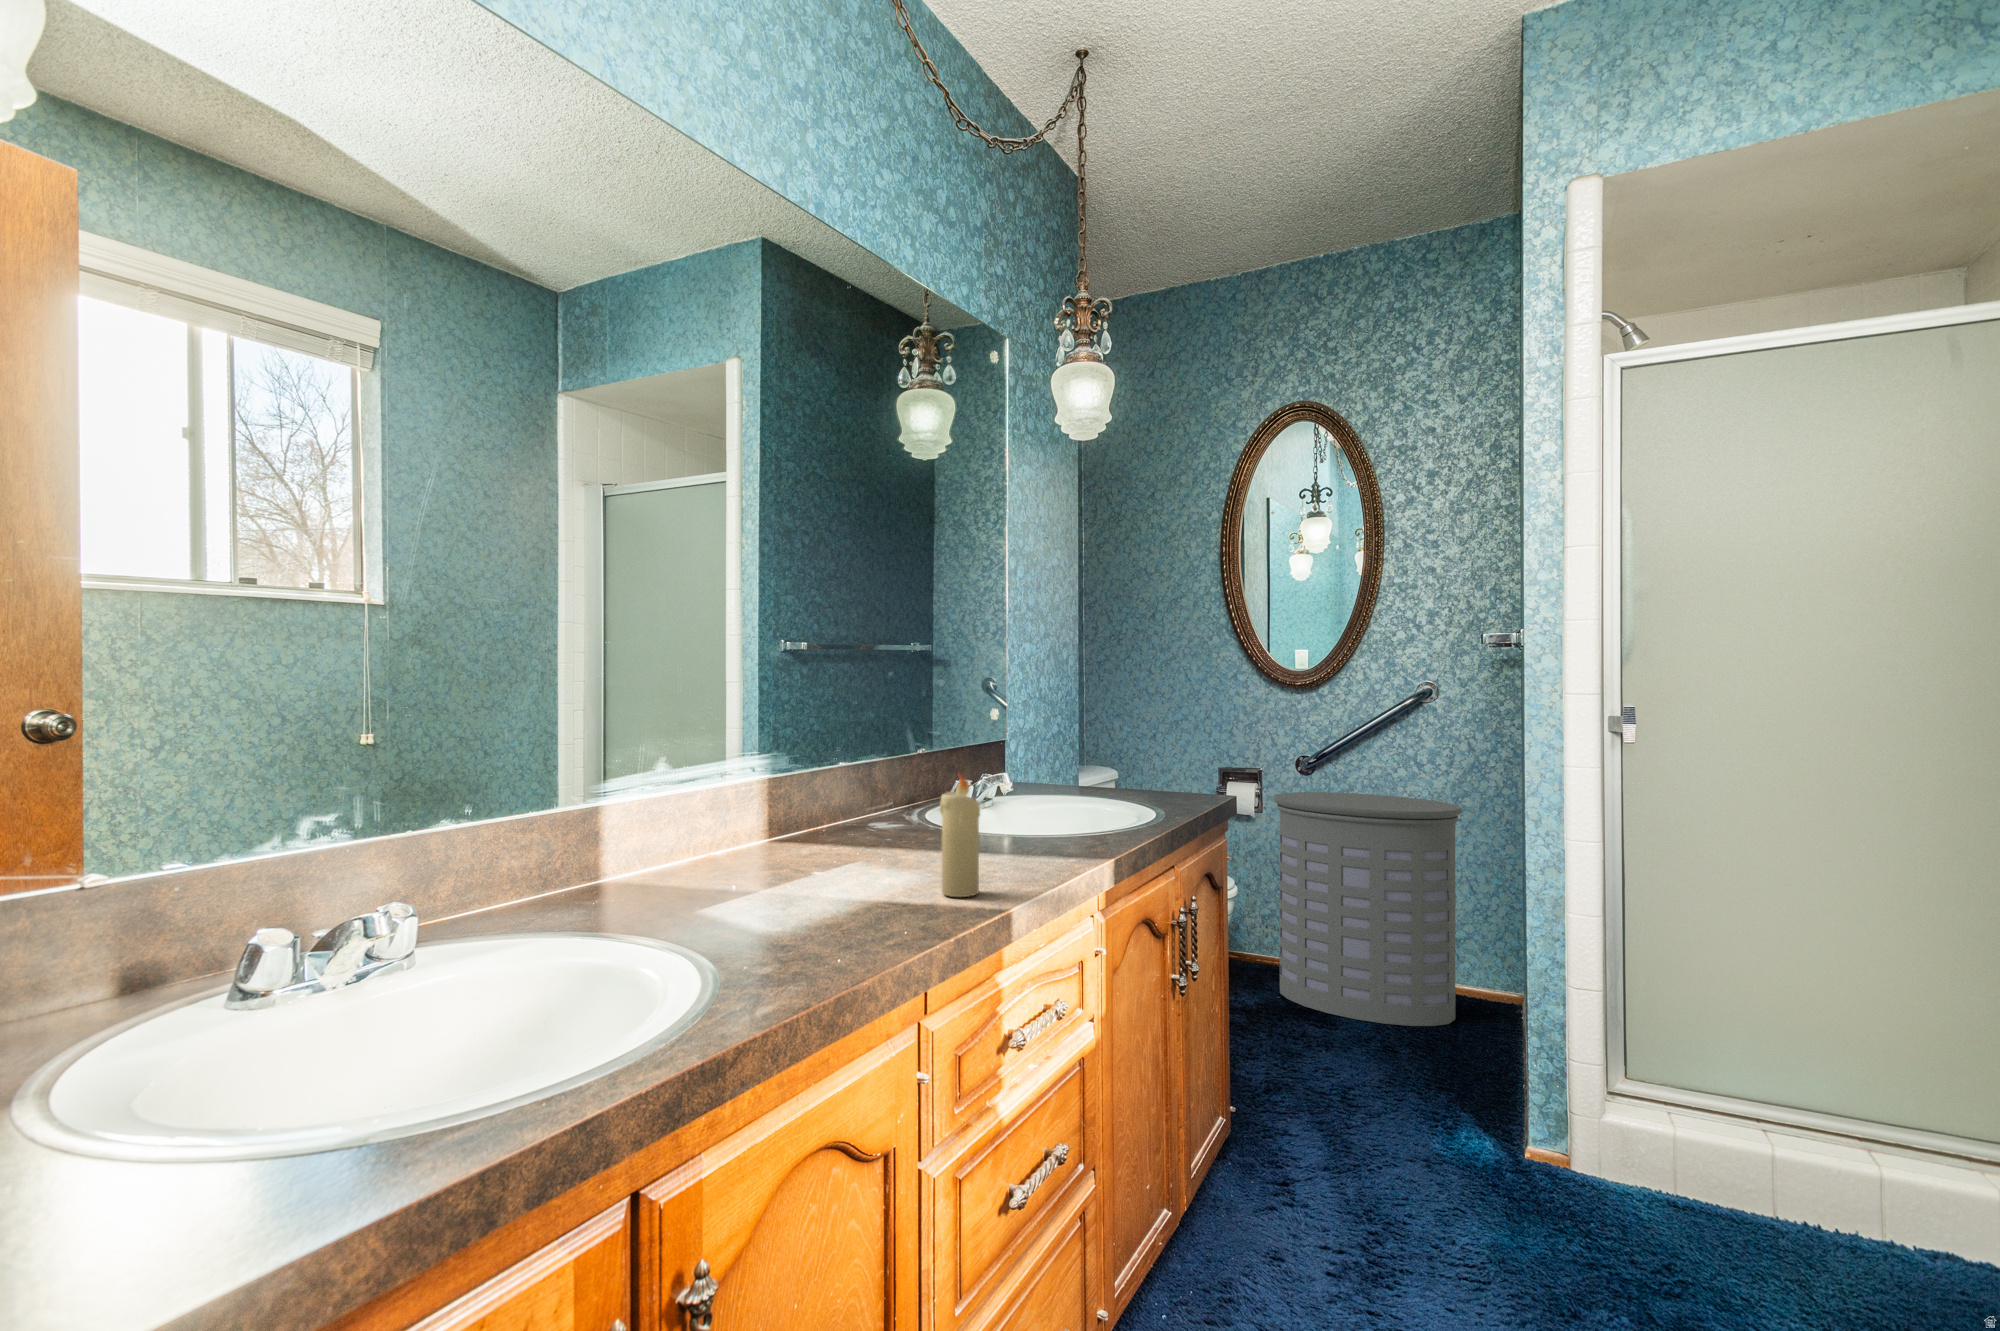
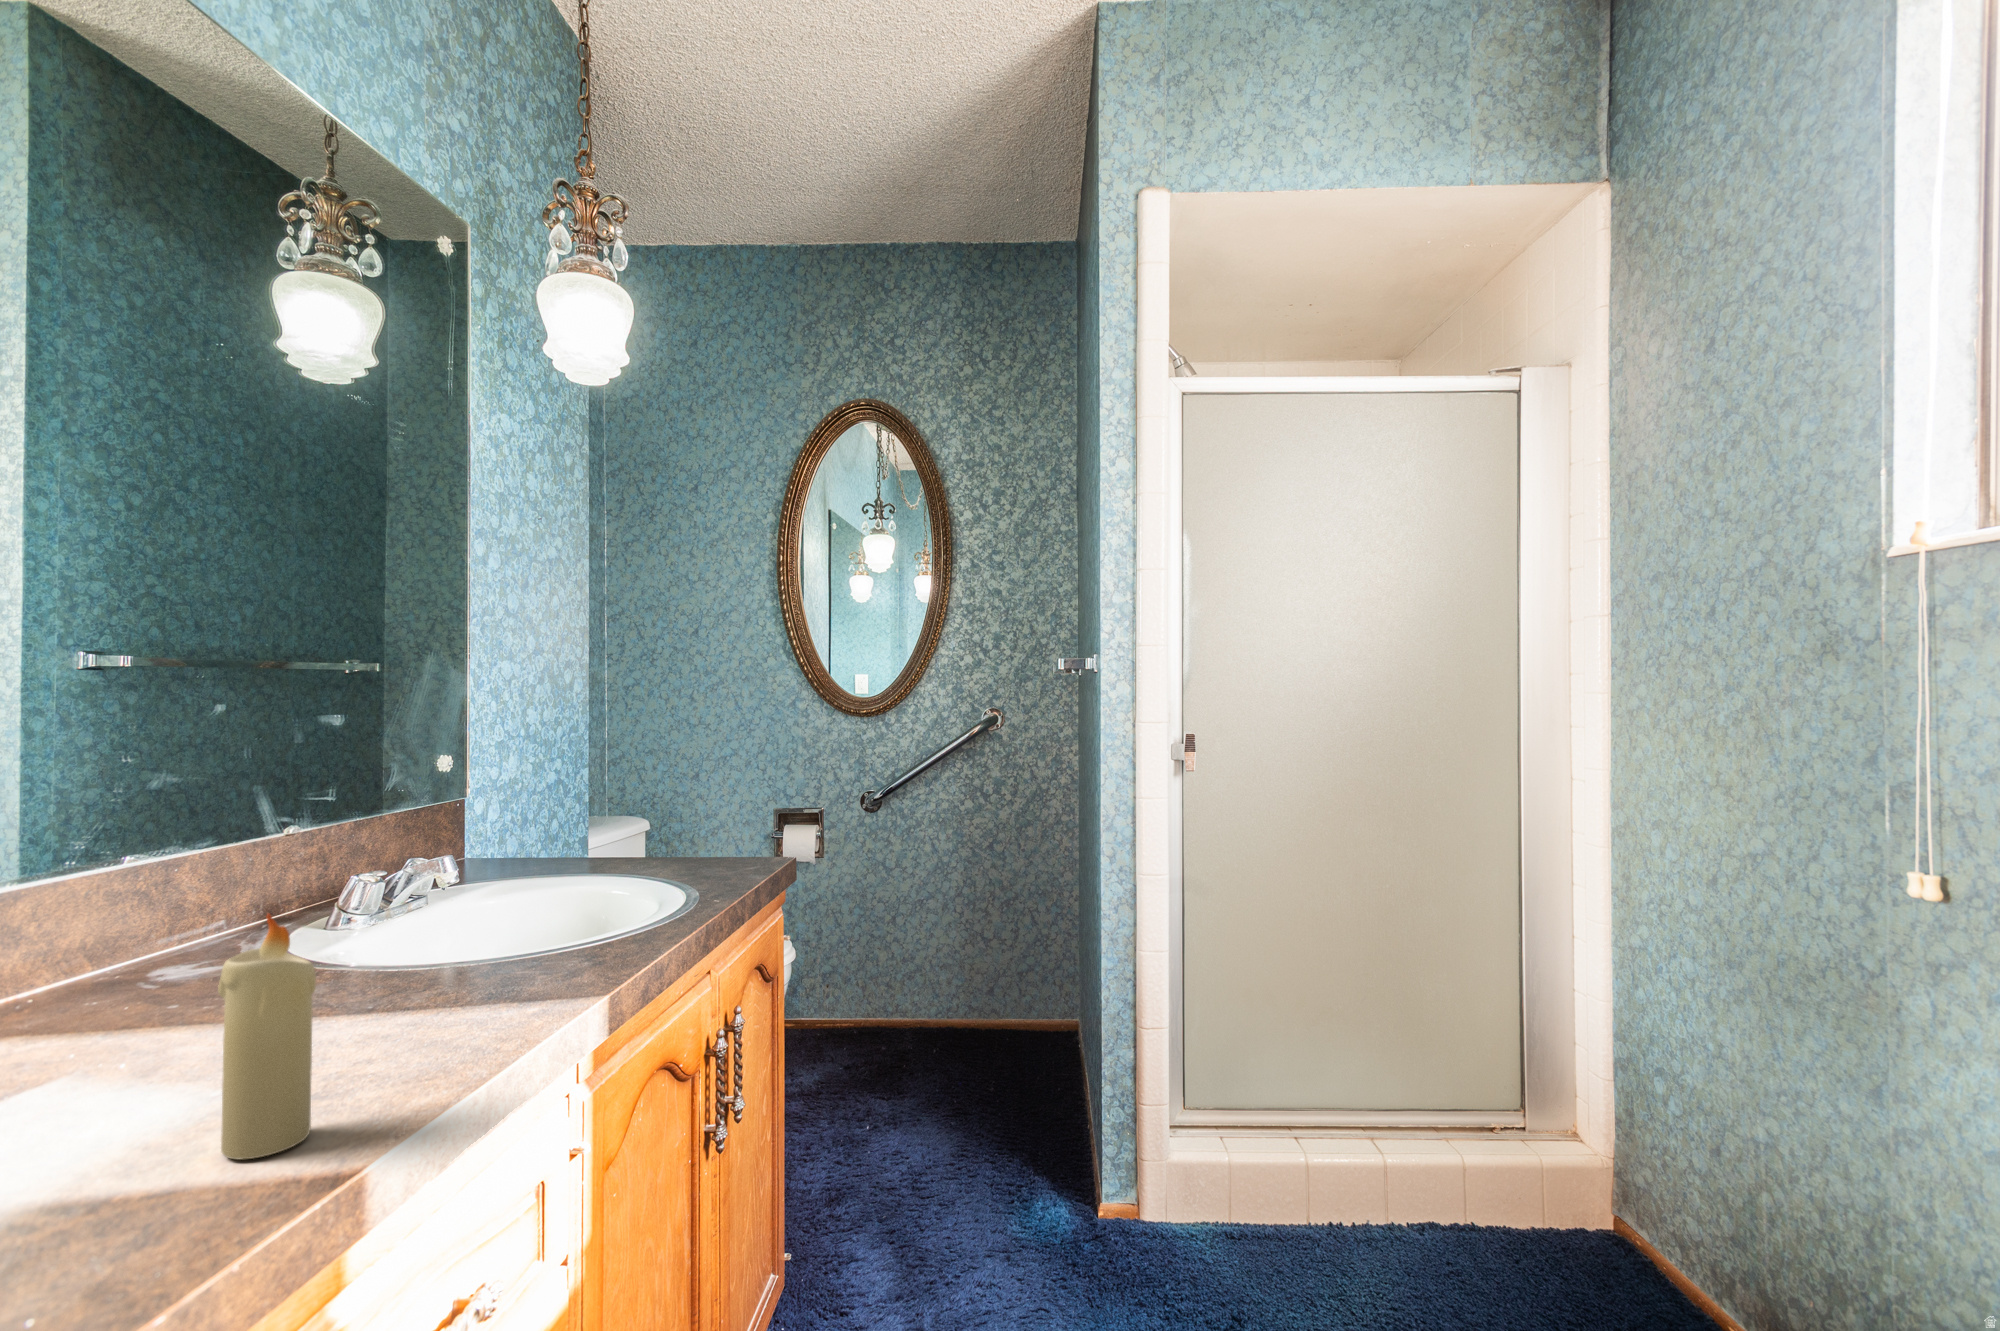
laundry hamper: present [1274,792,1462,1026] -> none [837,830,1027,1083]

